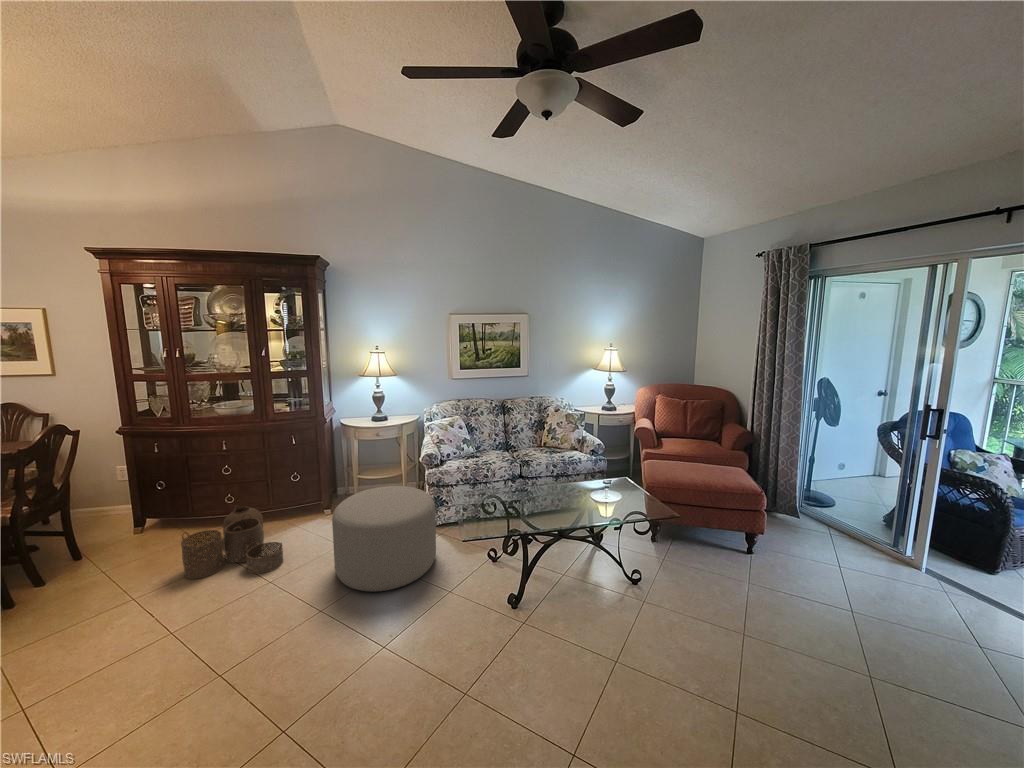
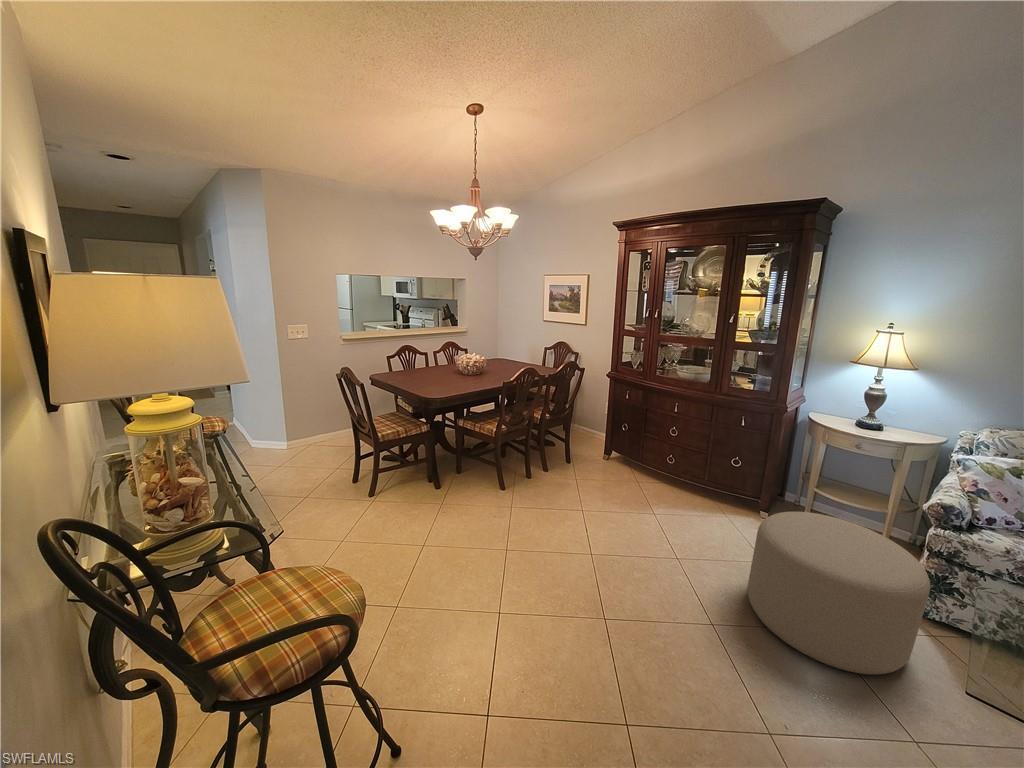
woven basket: present [181,506,283,579] -> none [621,468,702,546]

